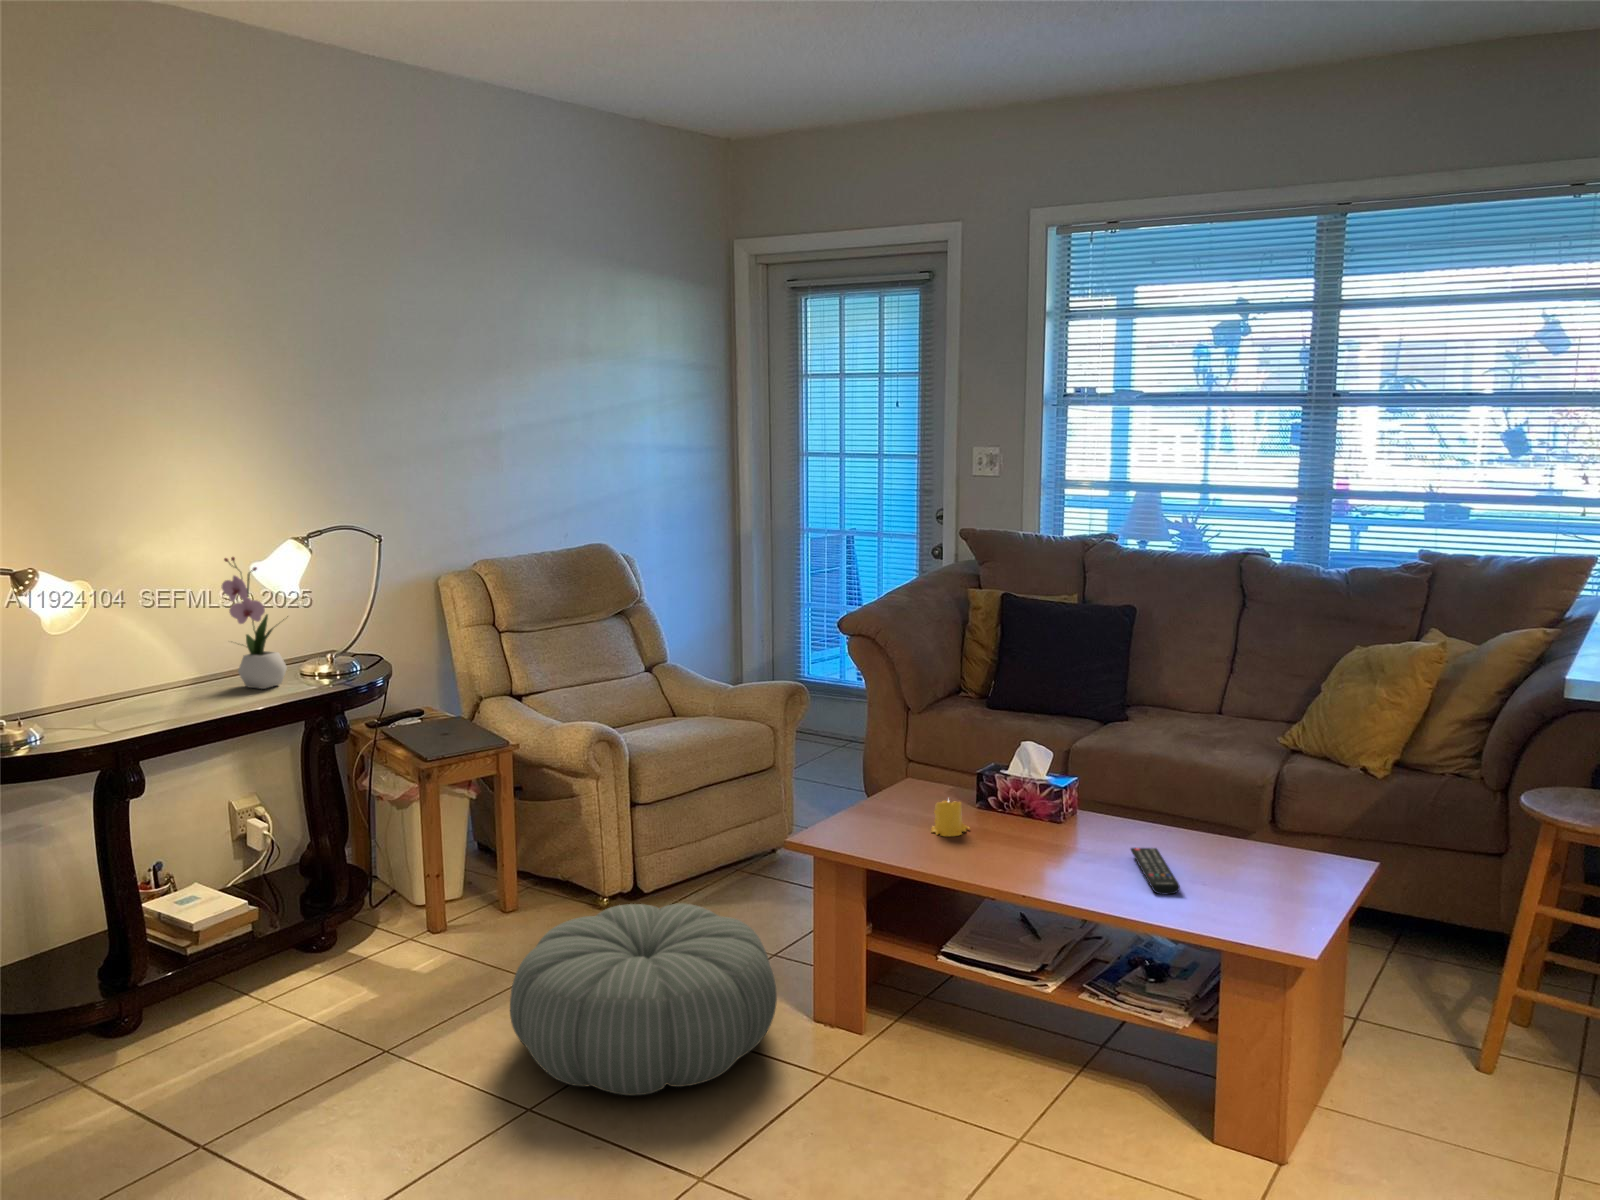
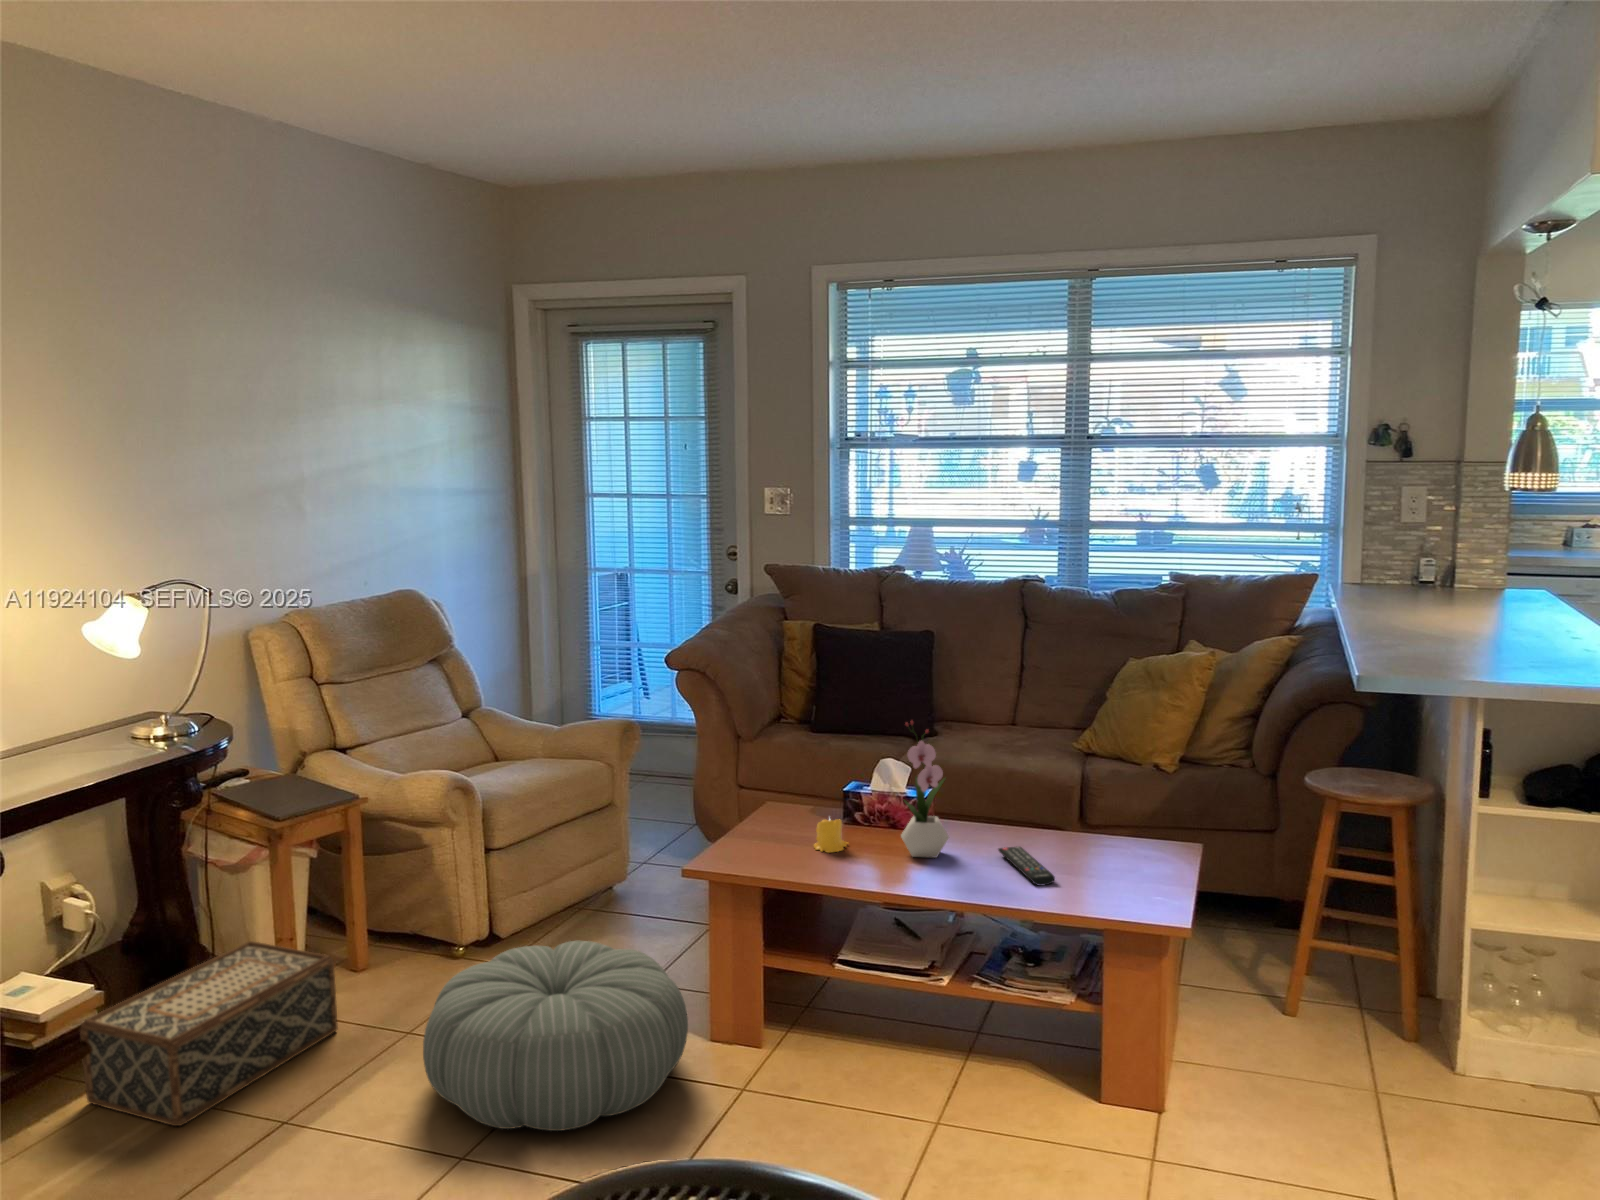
flower arrangement: present [221,557,288,689] -> present [901,721,949,858]
woven basket: none [225,873,467,1041] -> present [80,941,338,1126]

